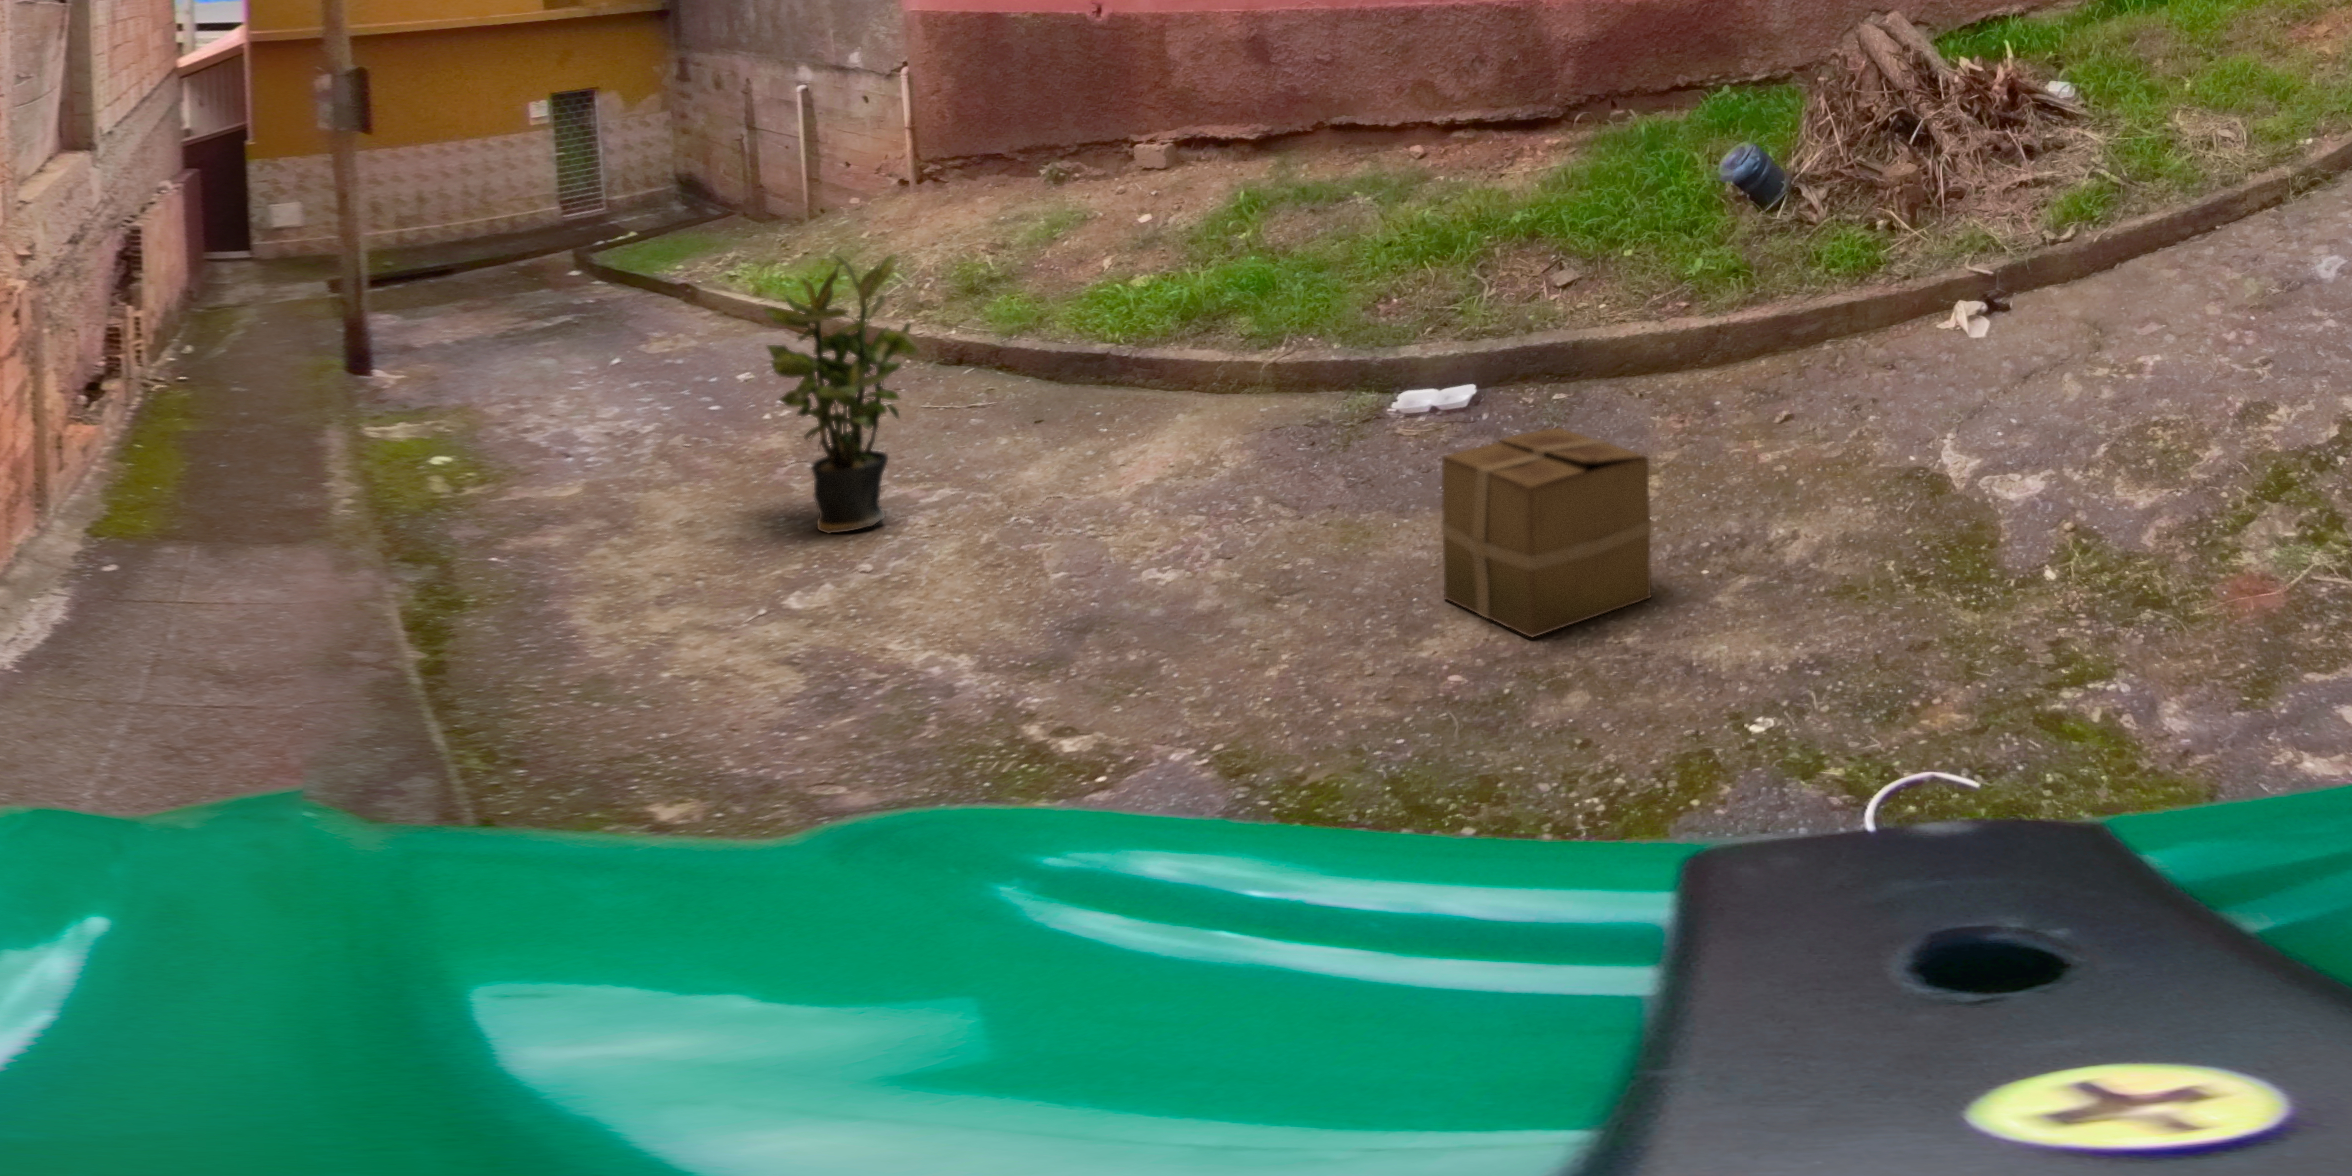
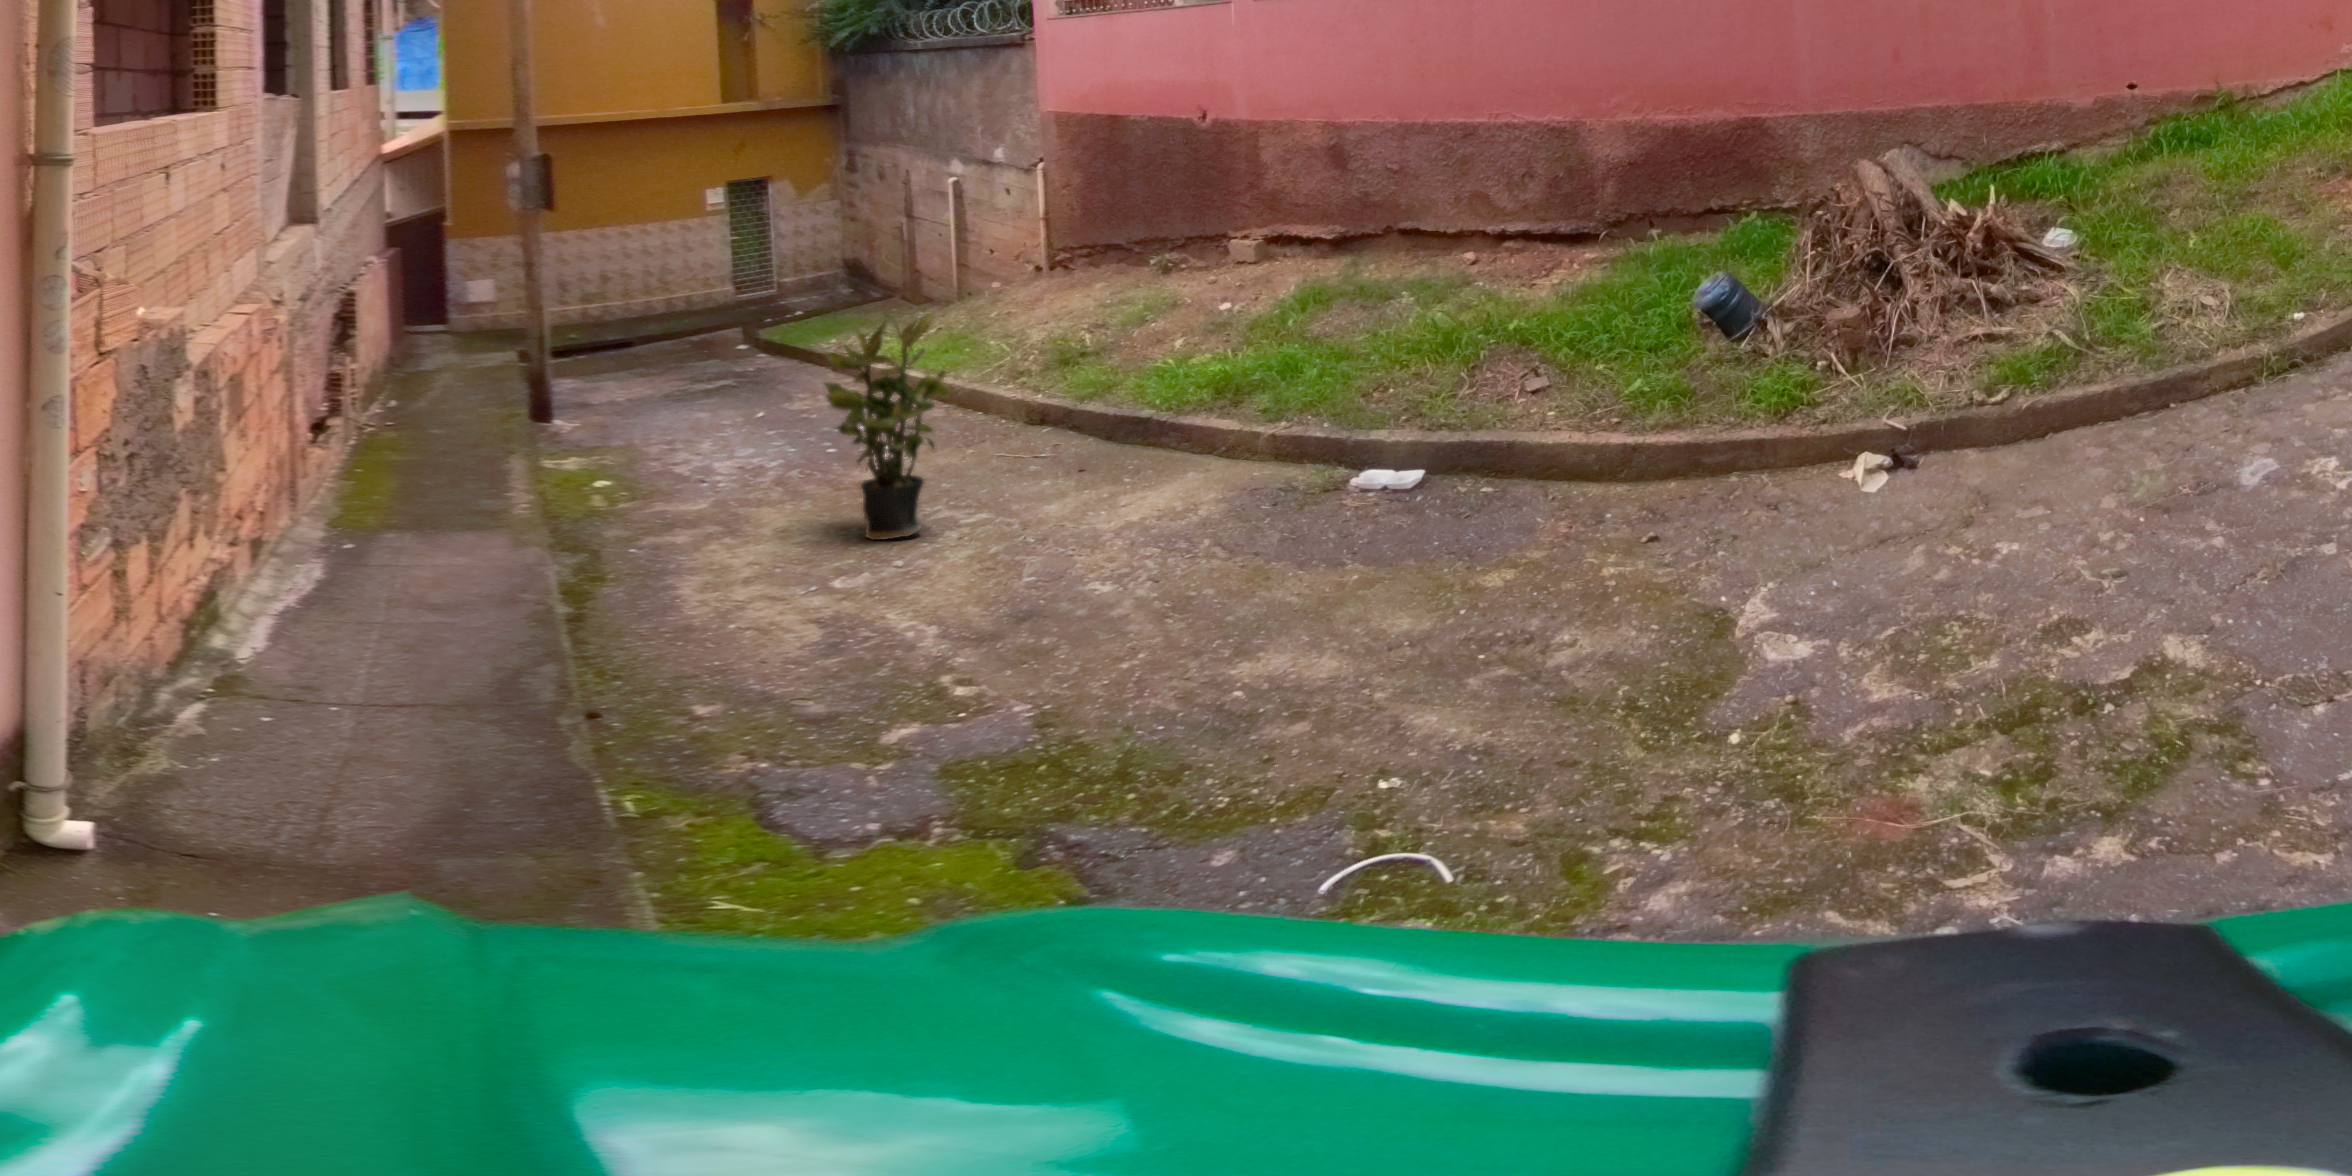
cardboard box: present [1441,428,1651,637] -> none [1350,468,1520,630]

